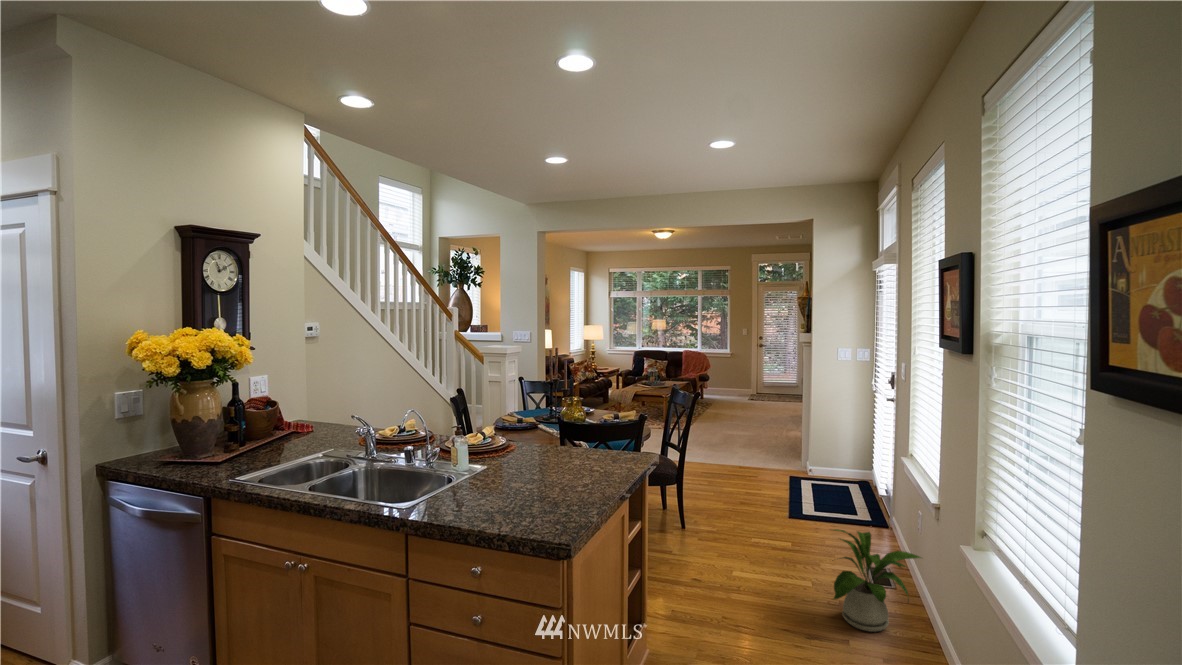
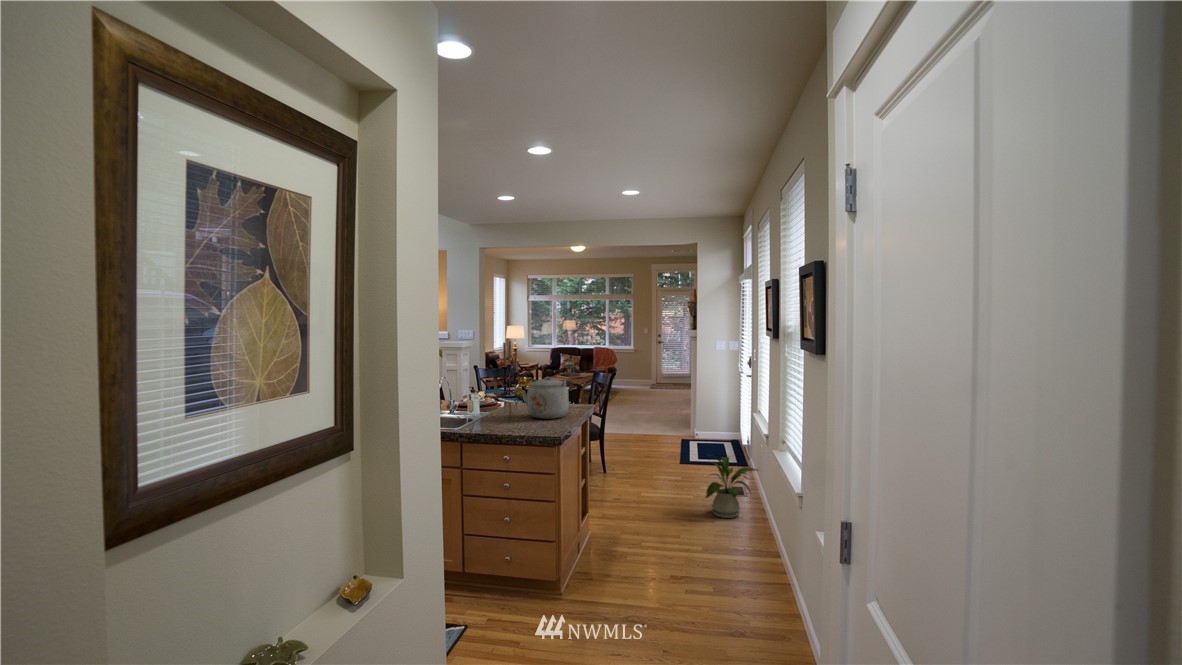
kettle: none [541,410,622,479] -> present [522,377,574,419]

